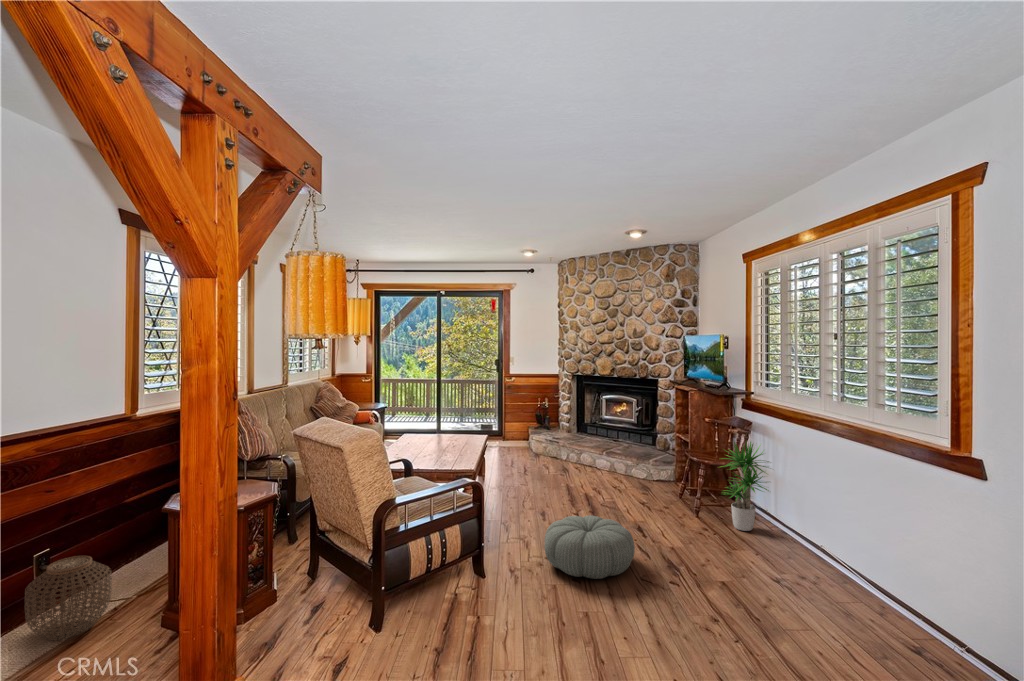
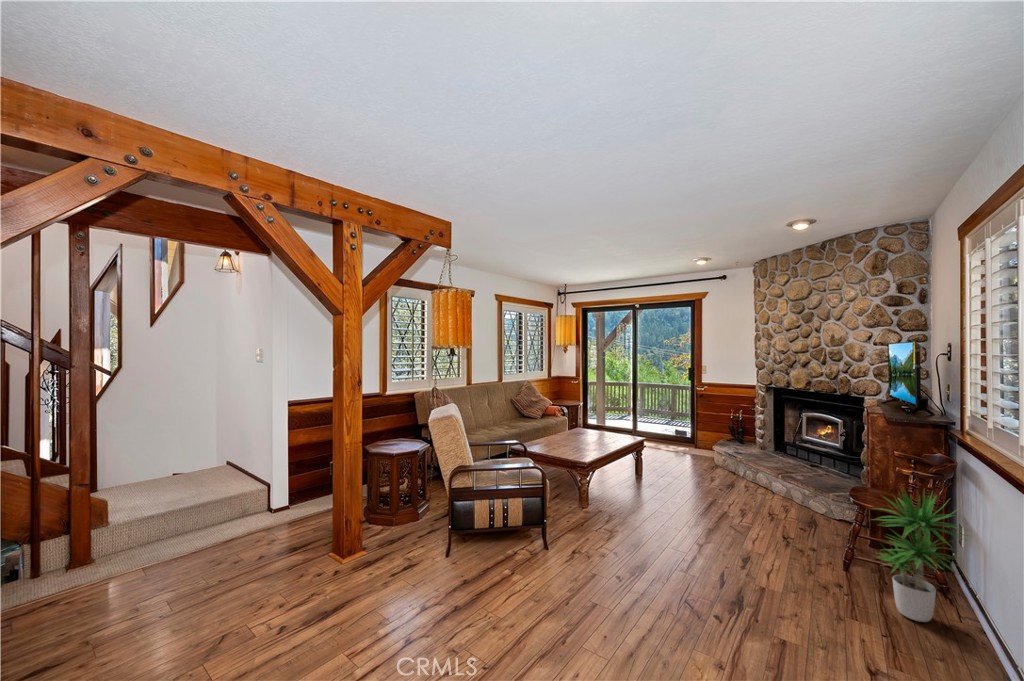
pouf: present [544,515,635,579] -> none [590,532,691,609]
woven basket: present [25,556,112,640] -> none [267,477,311,525]

